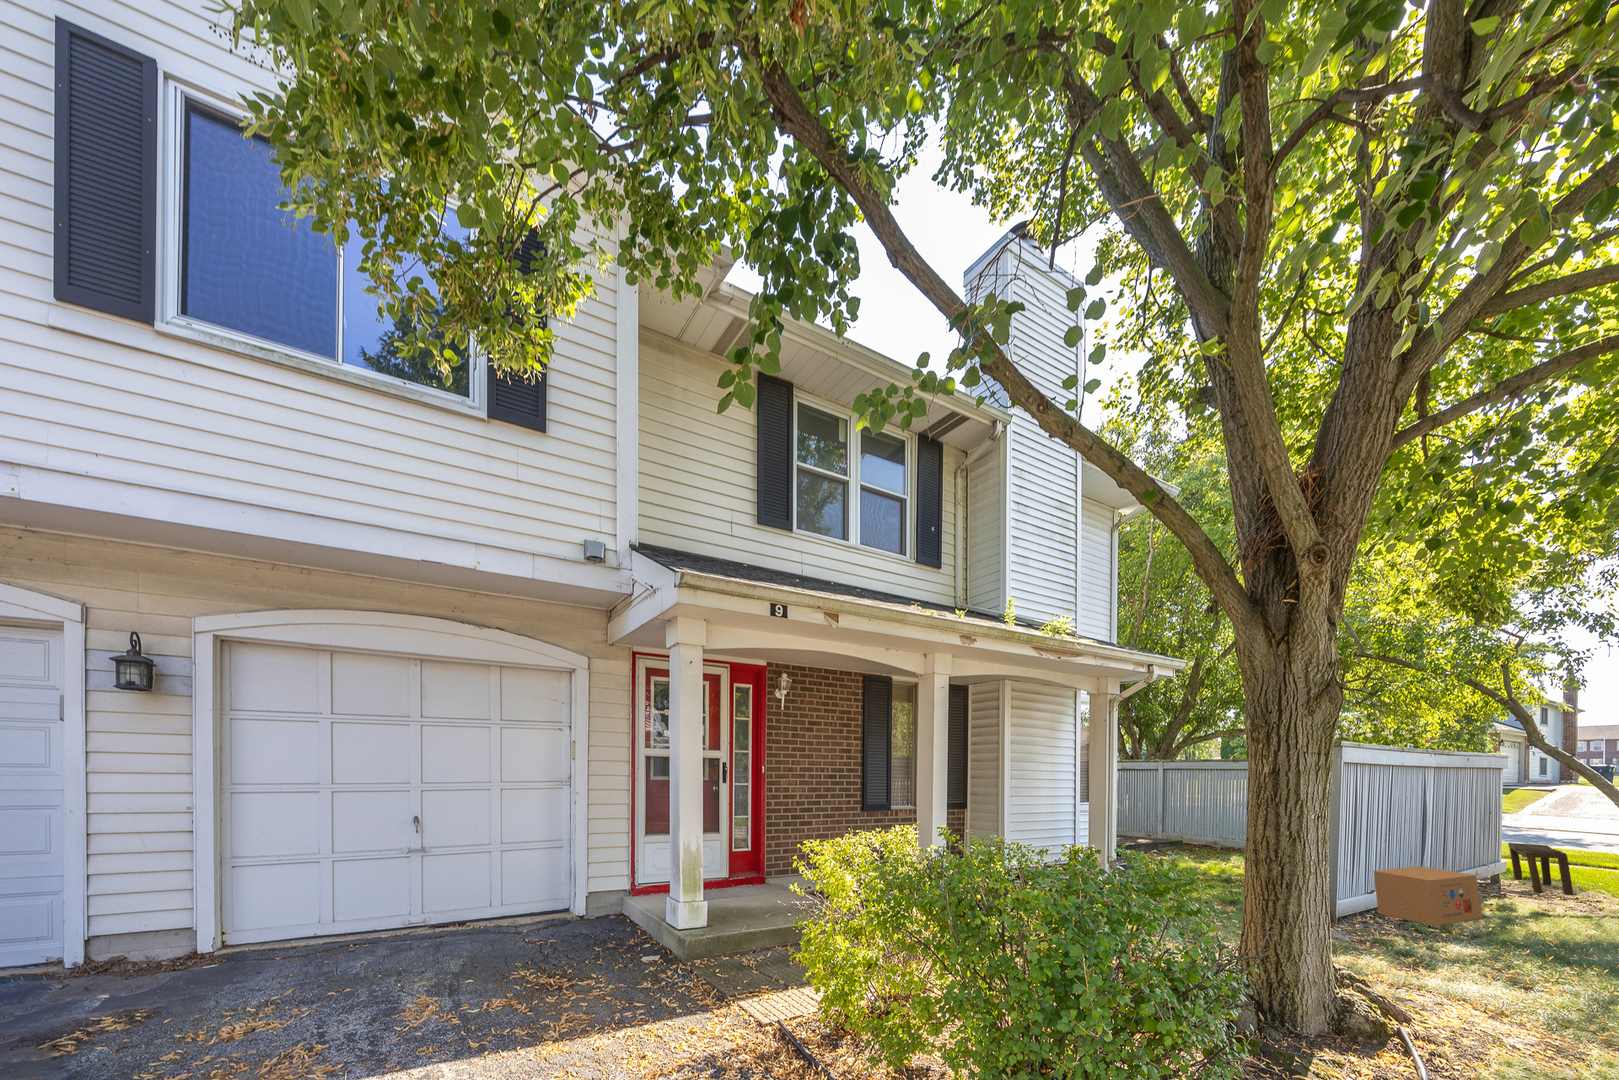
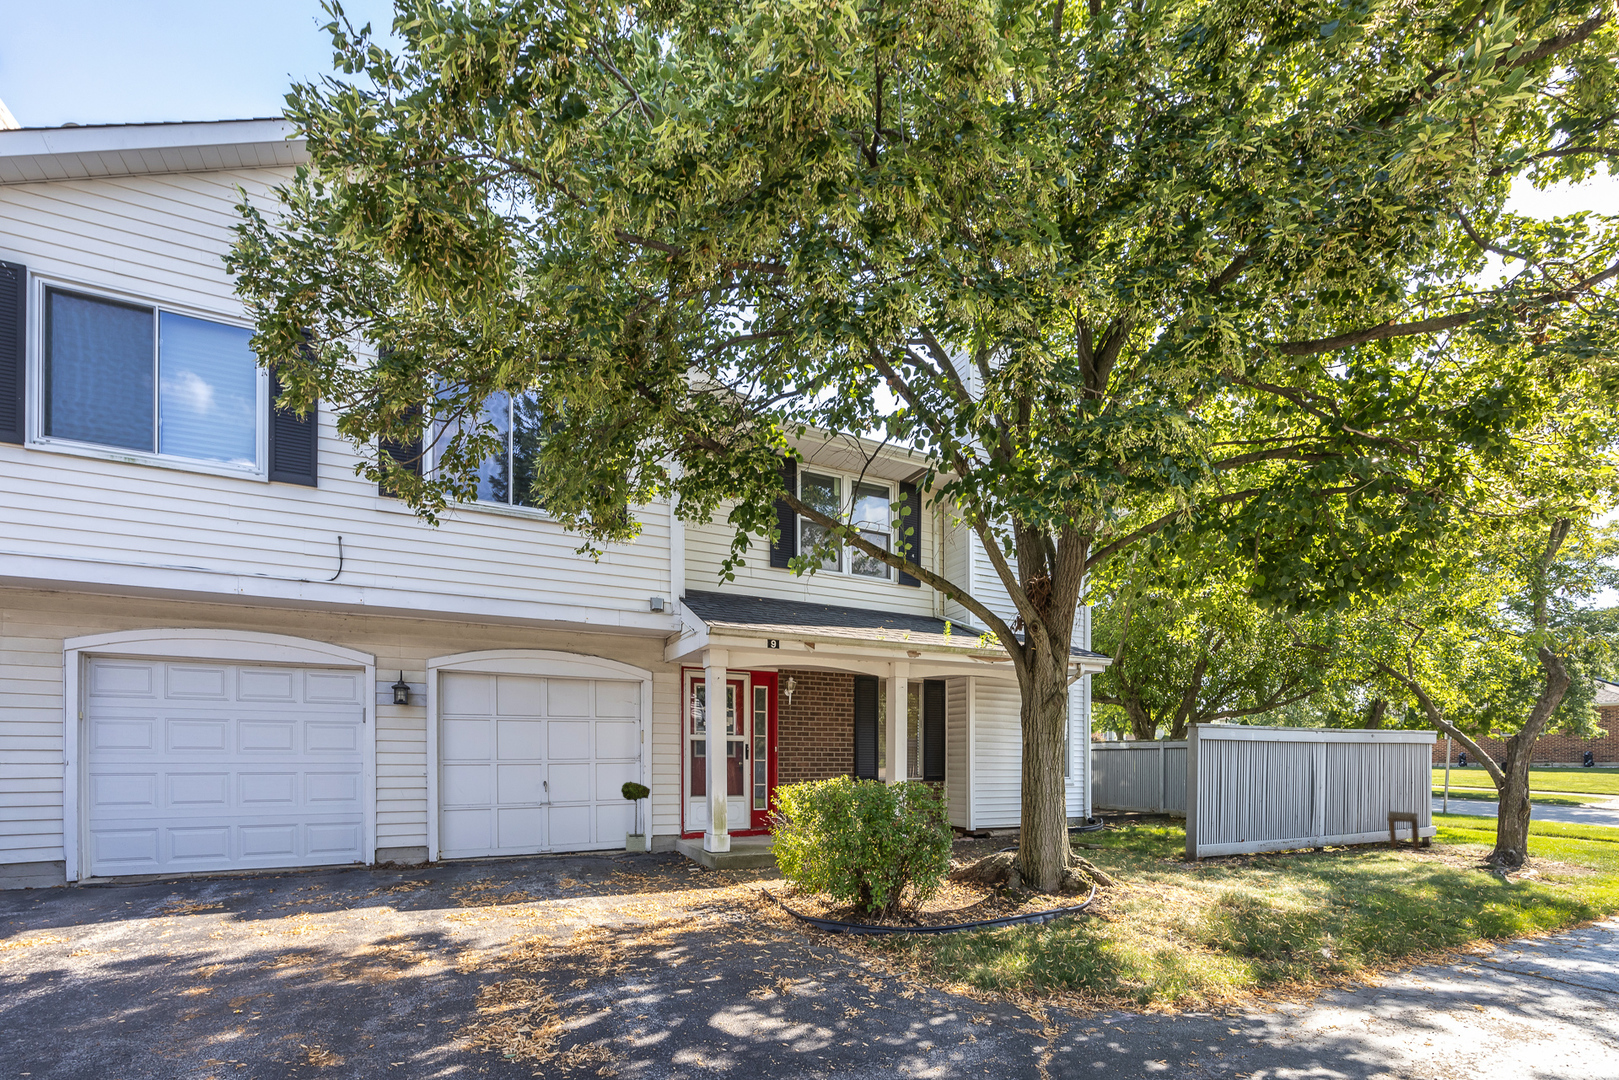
potted tree: none [541,816,585,925] -> present [621,781,650,852]
cardboard box: present [1373,866,1483,926] -> none [1229,825,1309,865]

